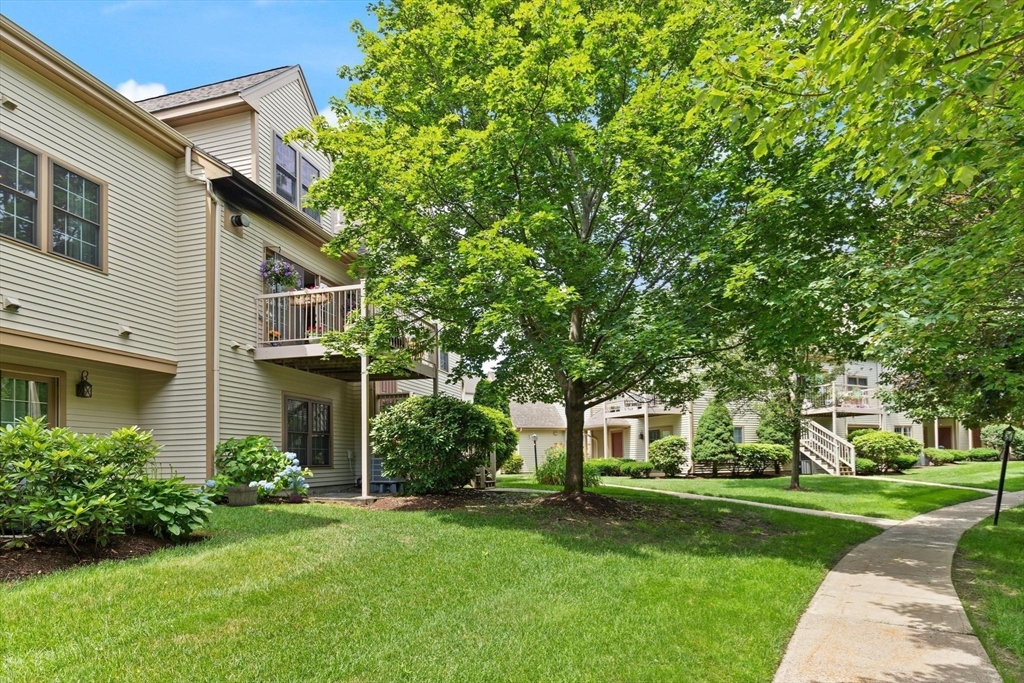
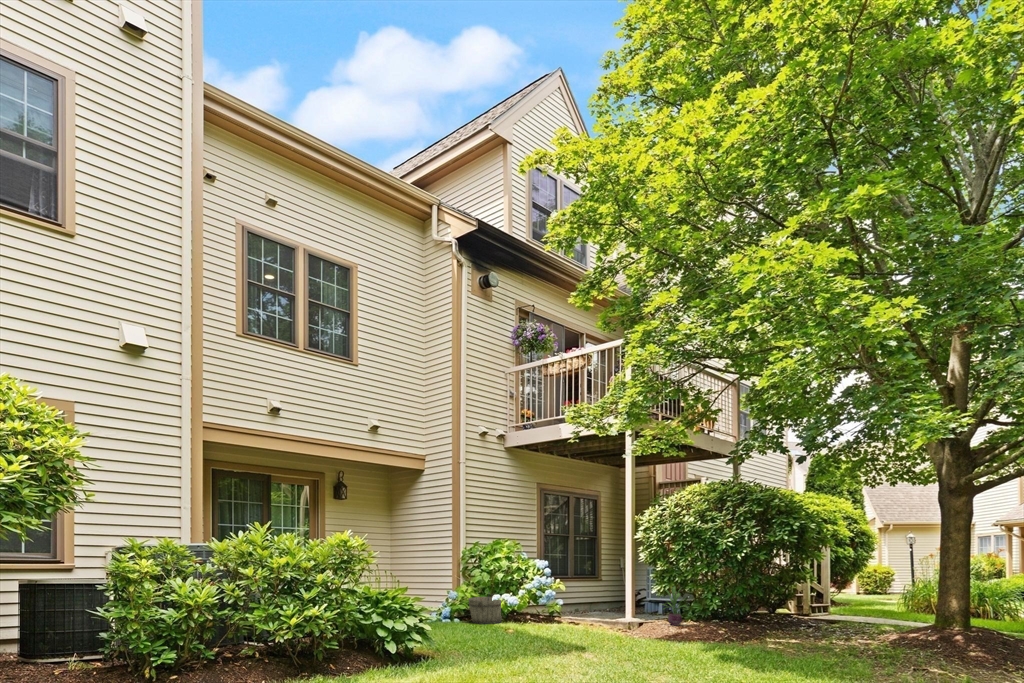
decorative plant: present [287,473,303,503] -> present [664,586,683,626]

